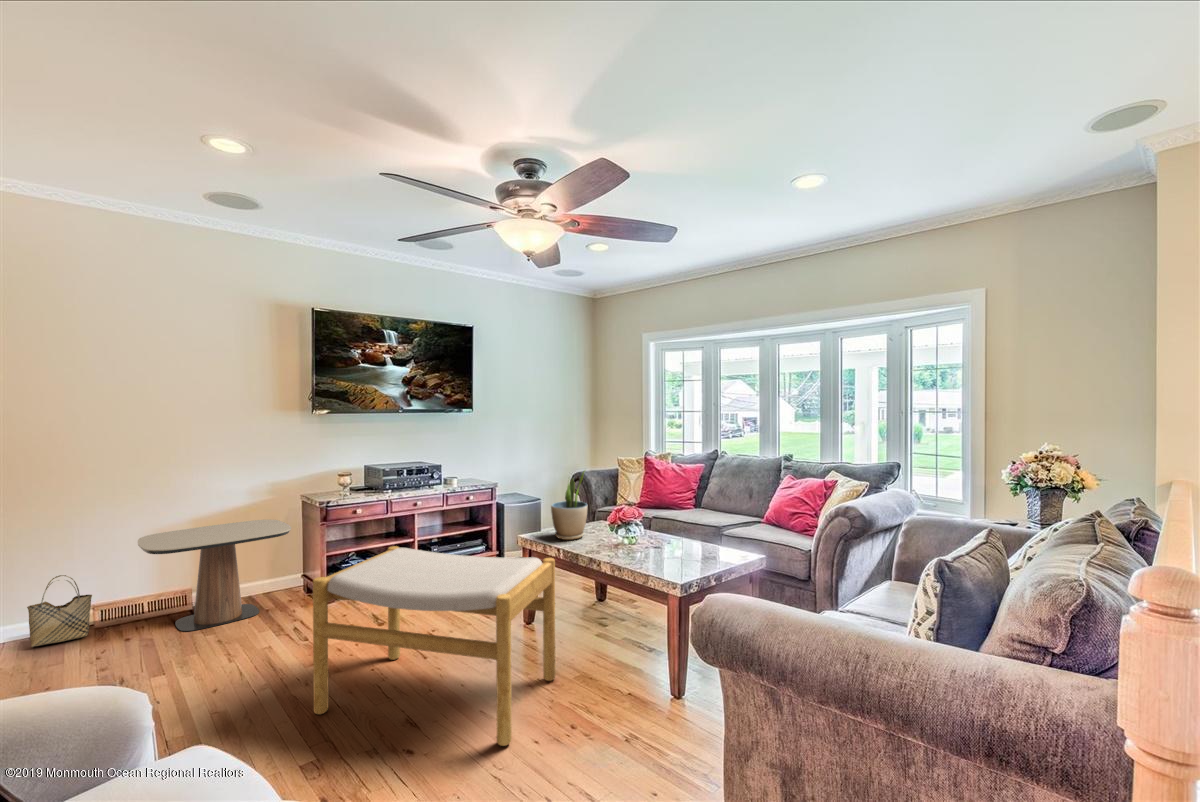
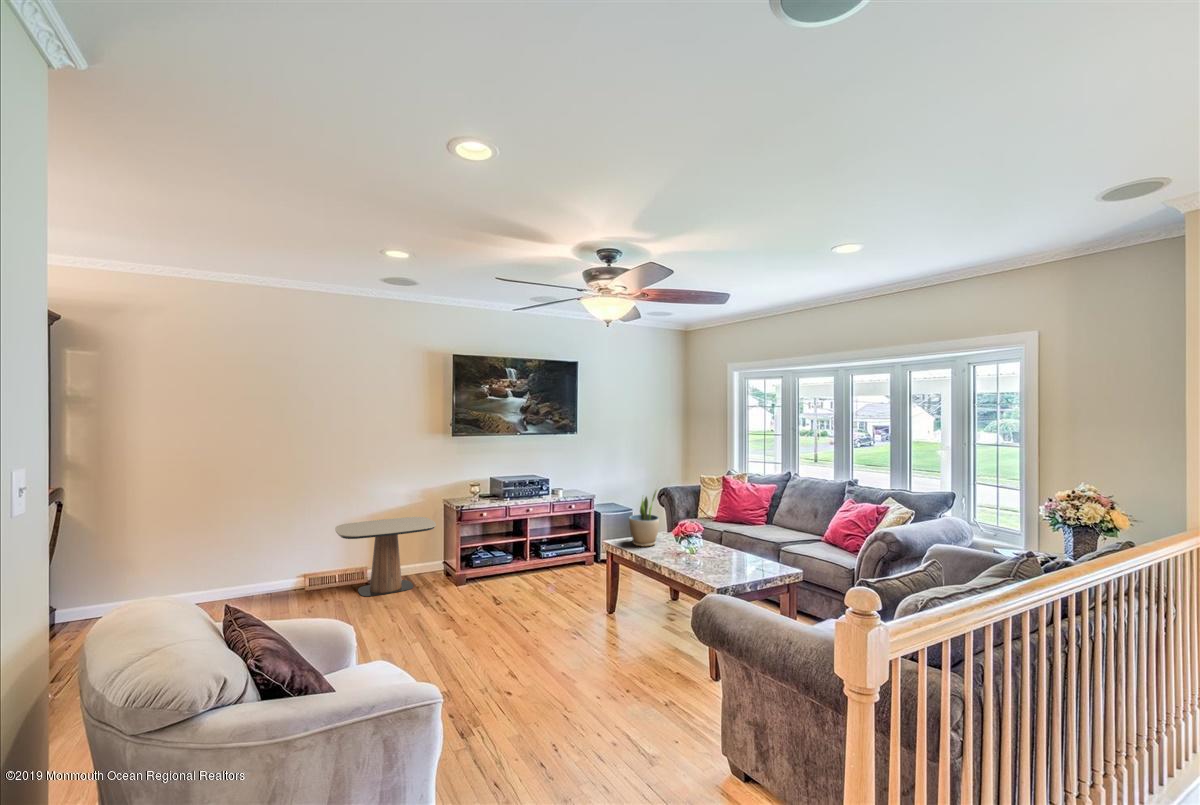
footstool: present [313,546,555,746] -> none [447,543,624,699]
woven basket: present [27,575,92,647] -> none [269,550,307,598]

